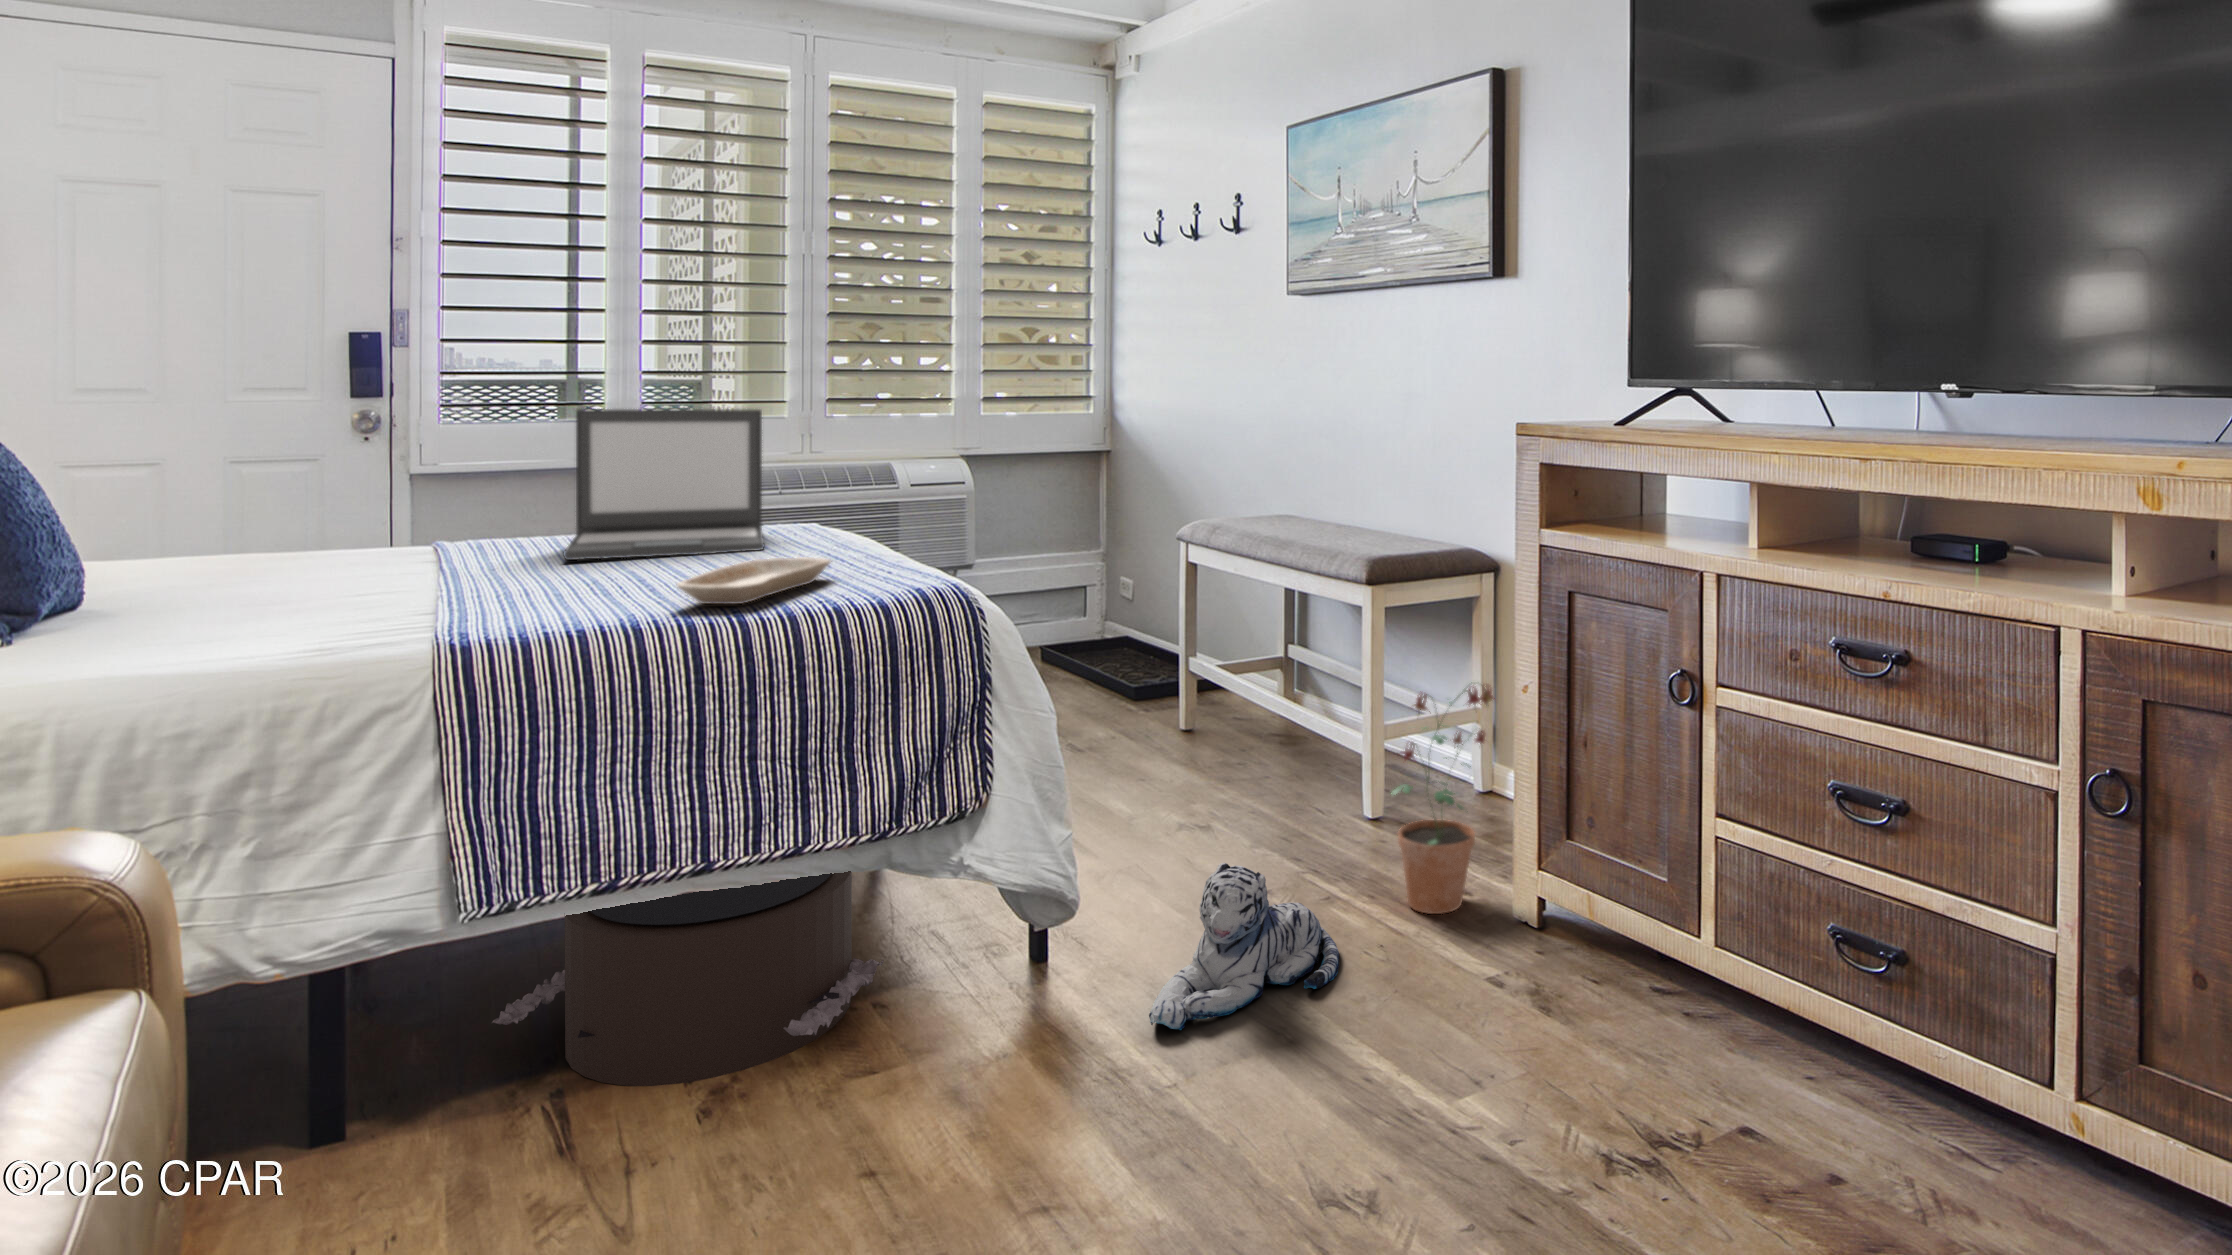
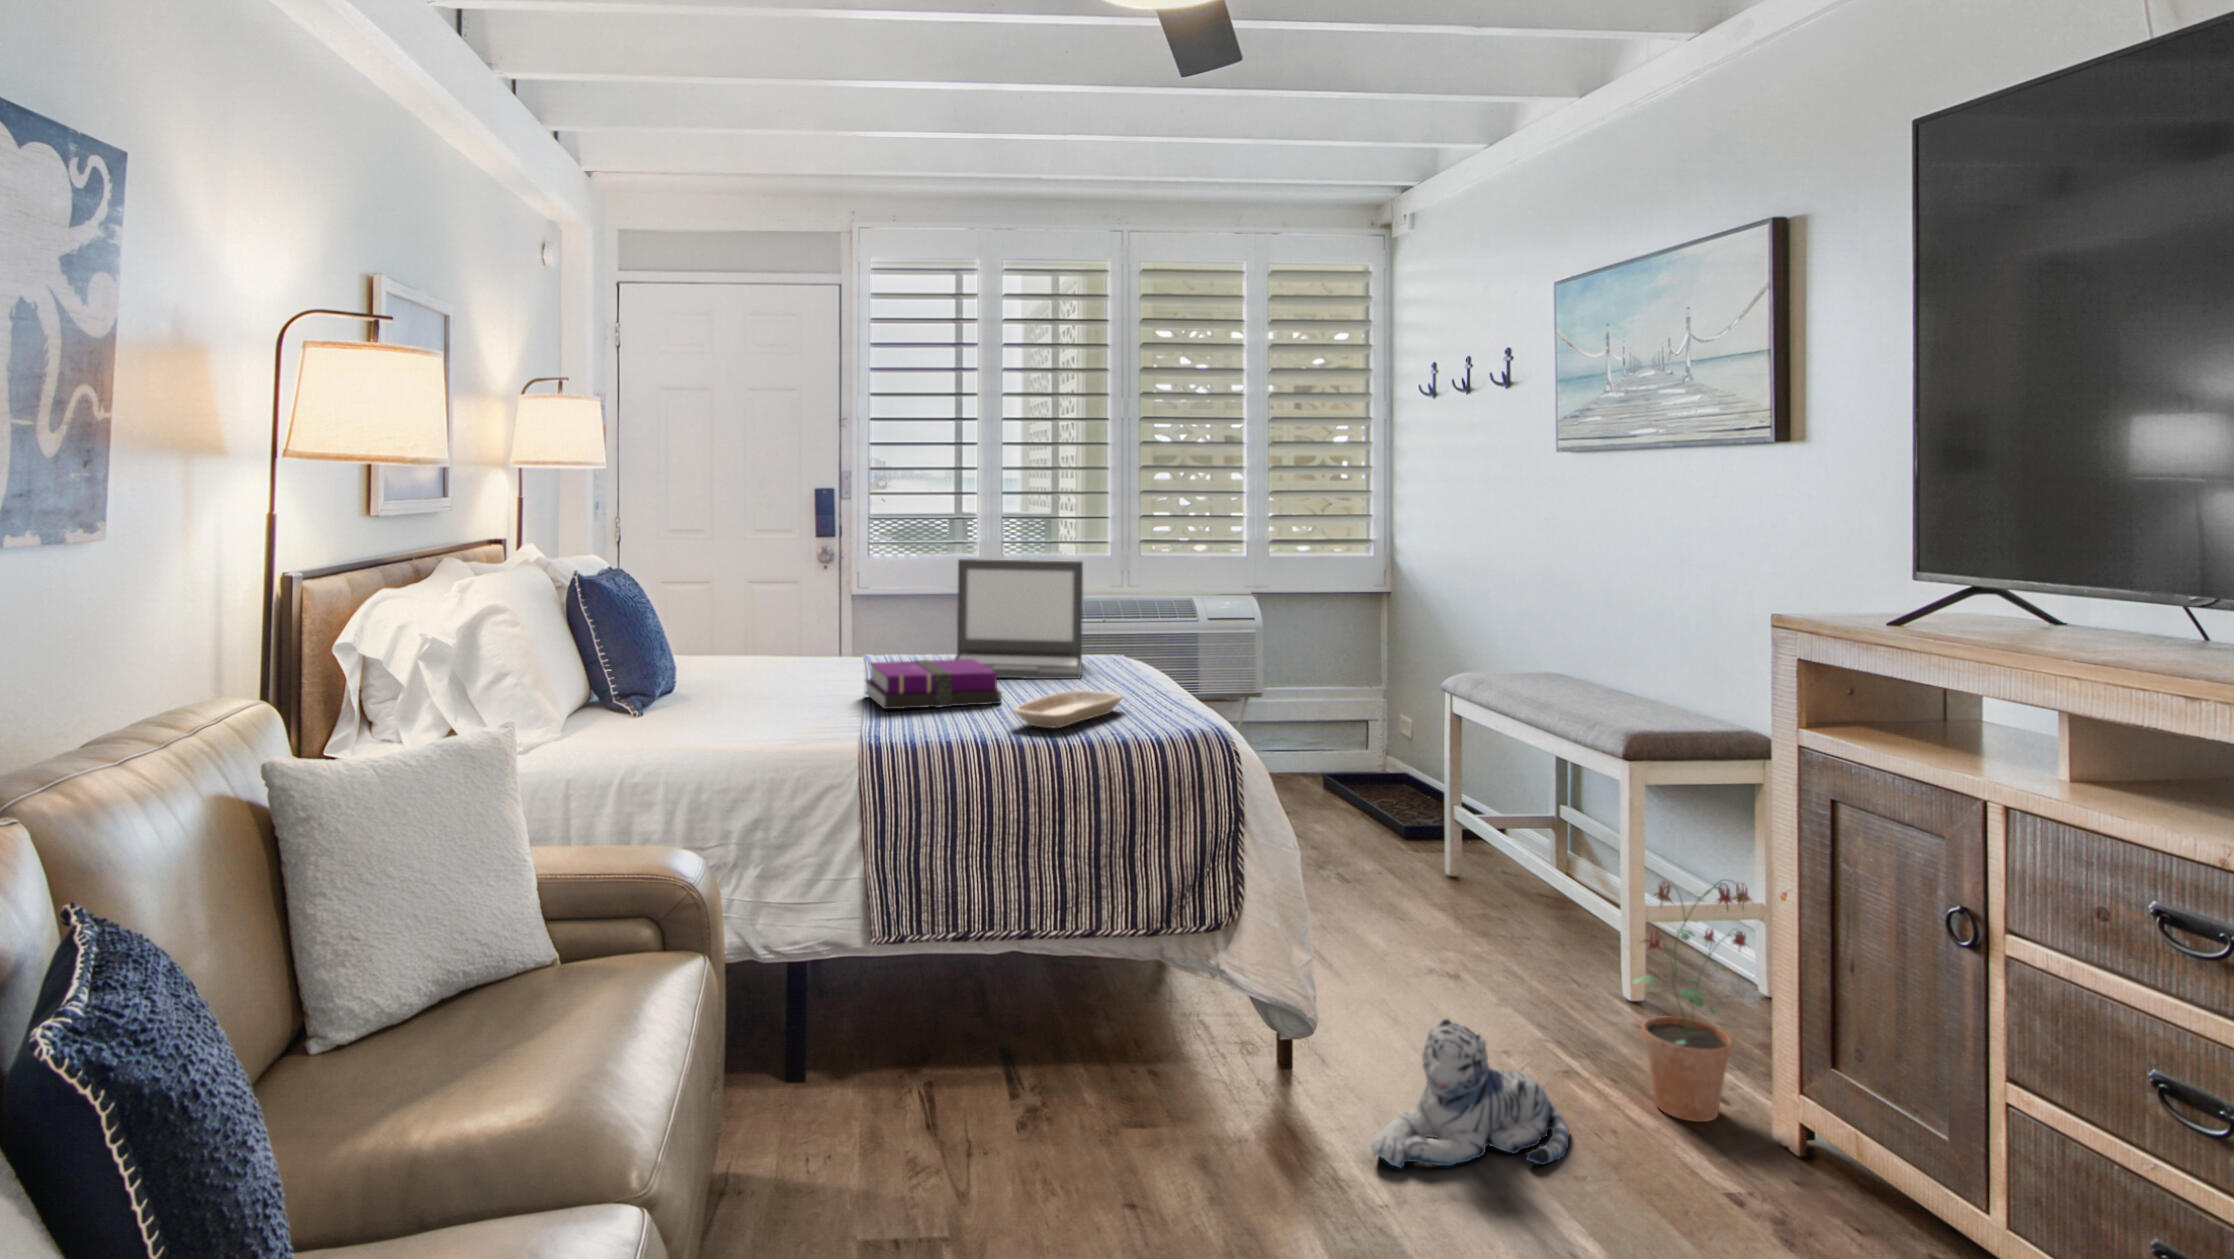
notebook: none [428,532,655,604] -> present [865,659,1002,709]
pouf: present [492,871,884,1086] -> none [891,916,1156,1107]

